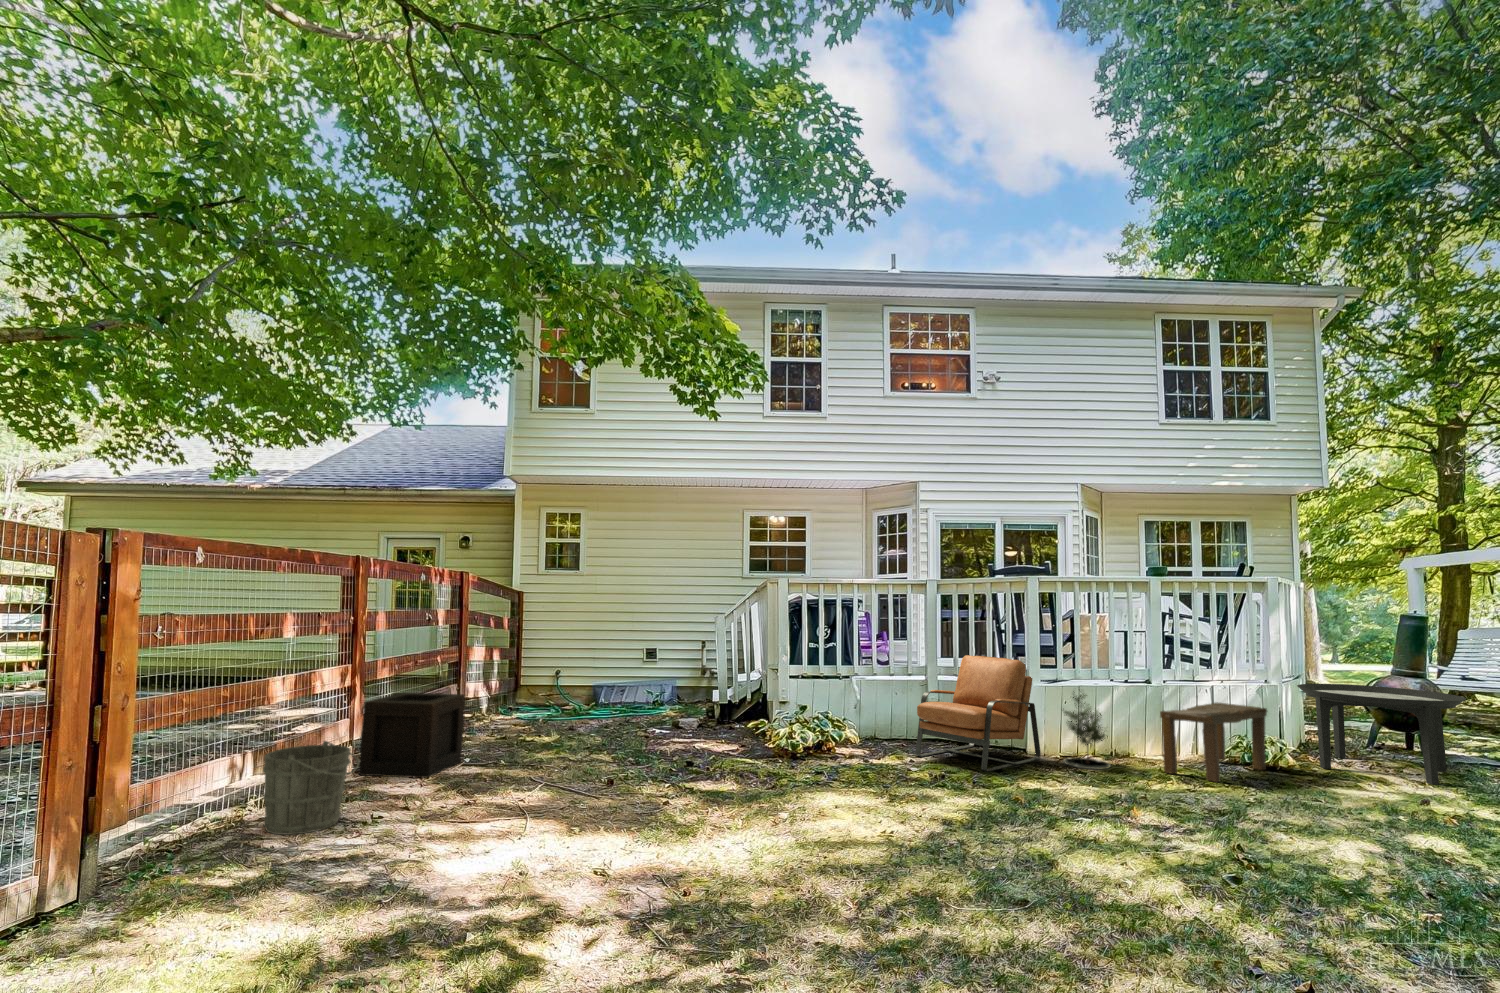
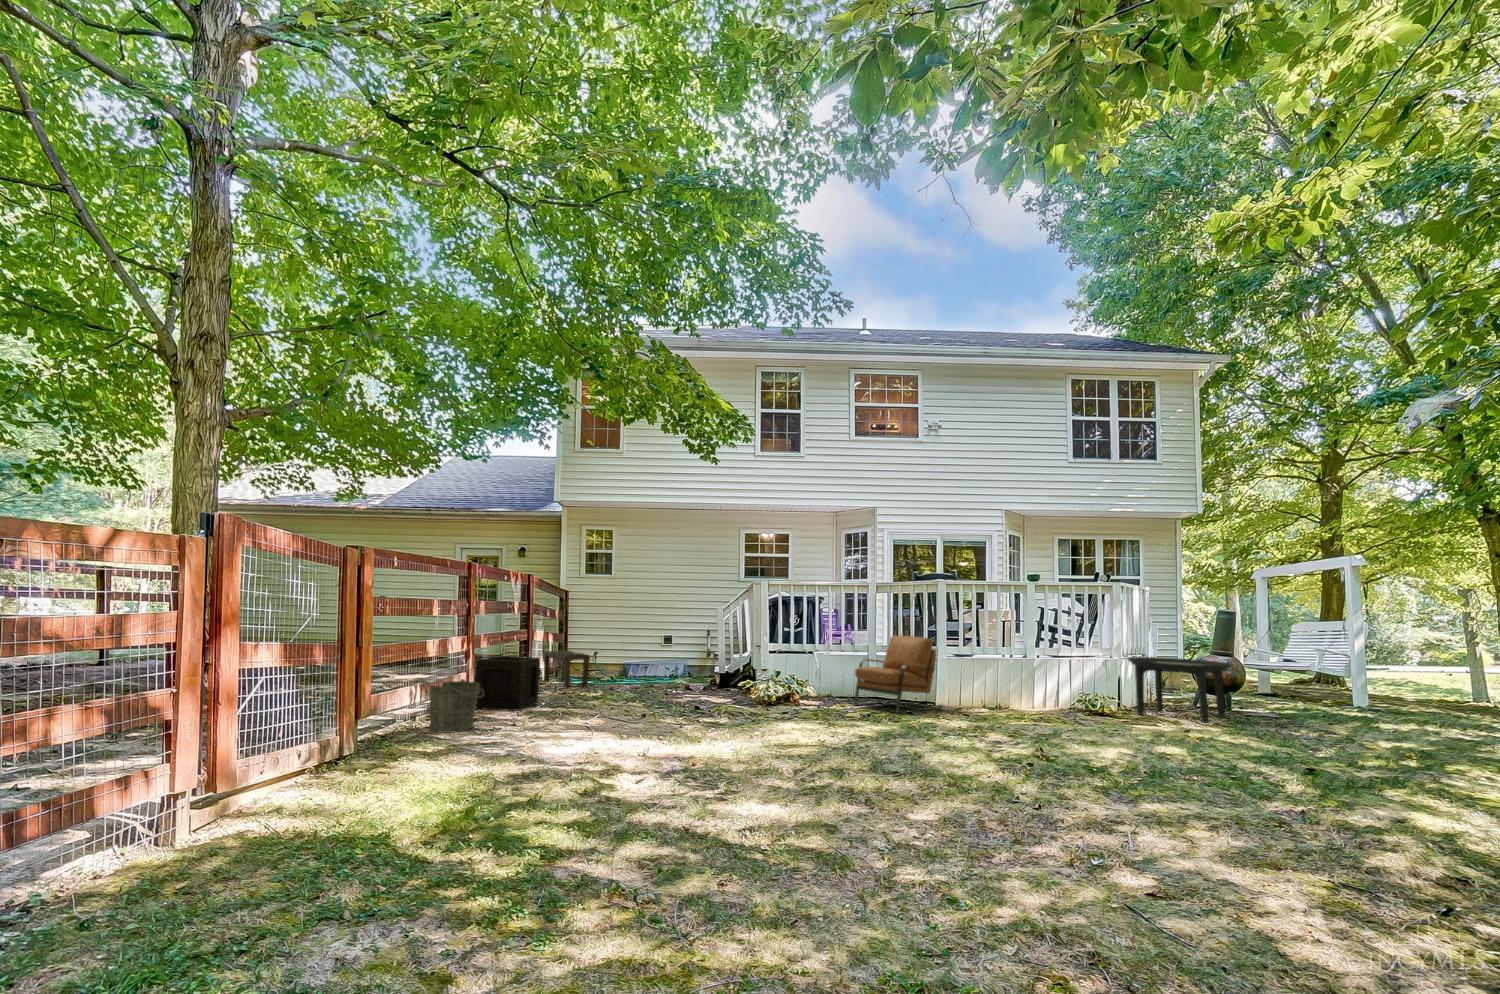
potted tree: present [1063,691,1110,770] -> none [955,655,989,713]
bench: present [1160,702,1267,782] -> present [544,651,590,689]

